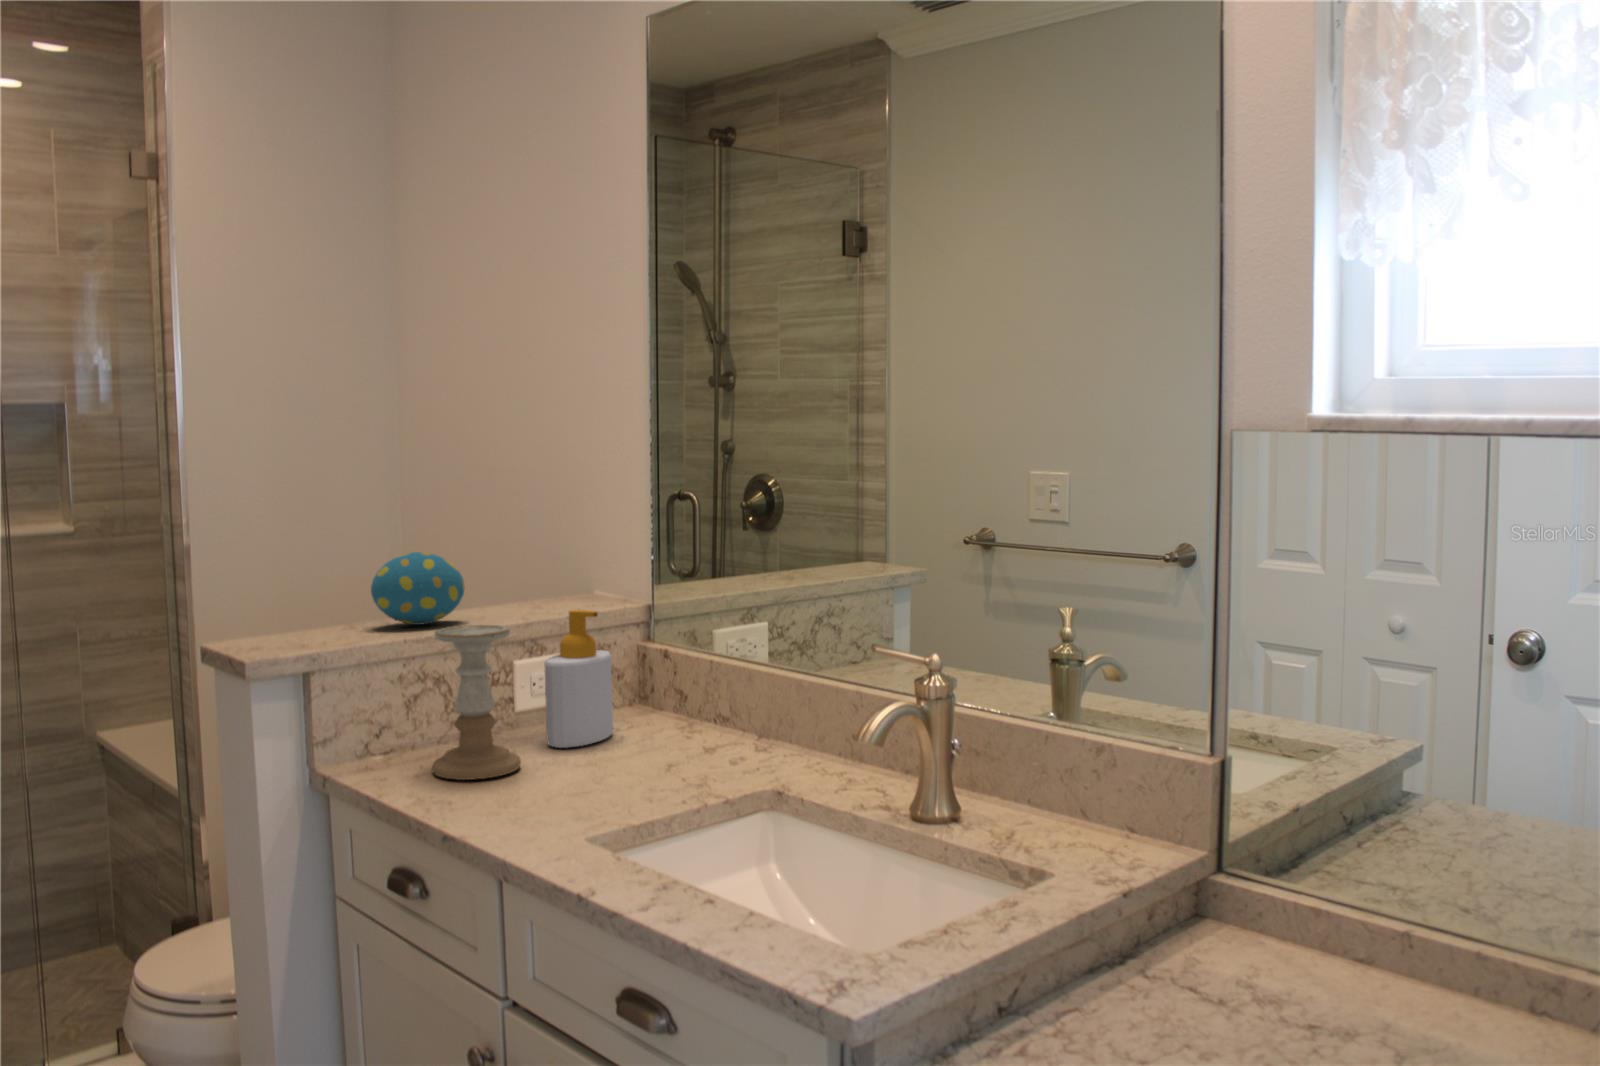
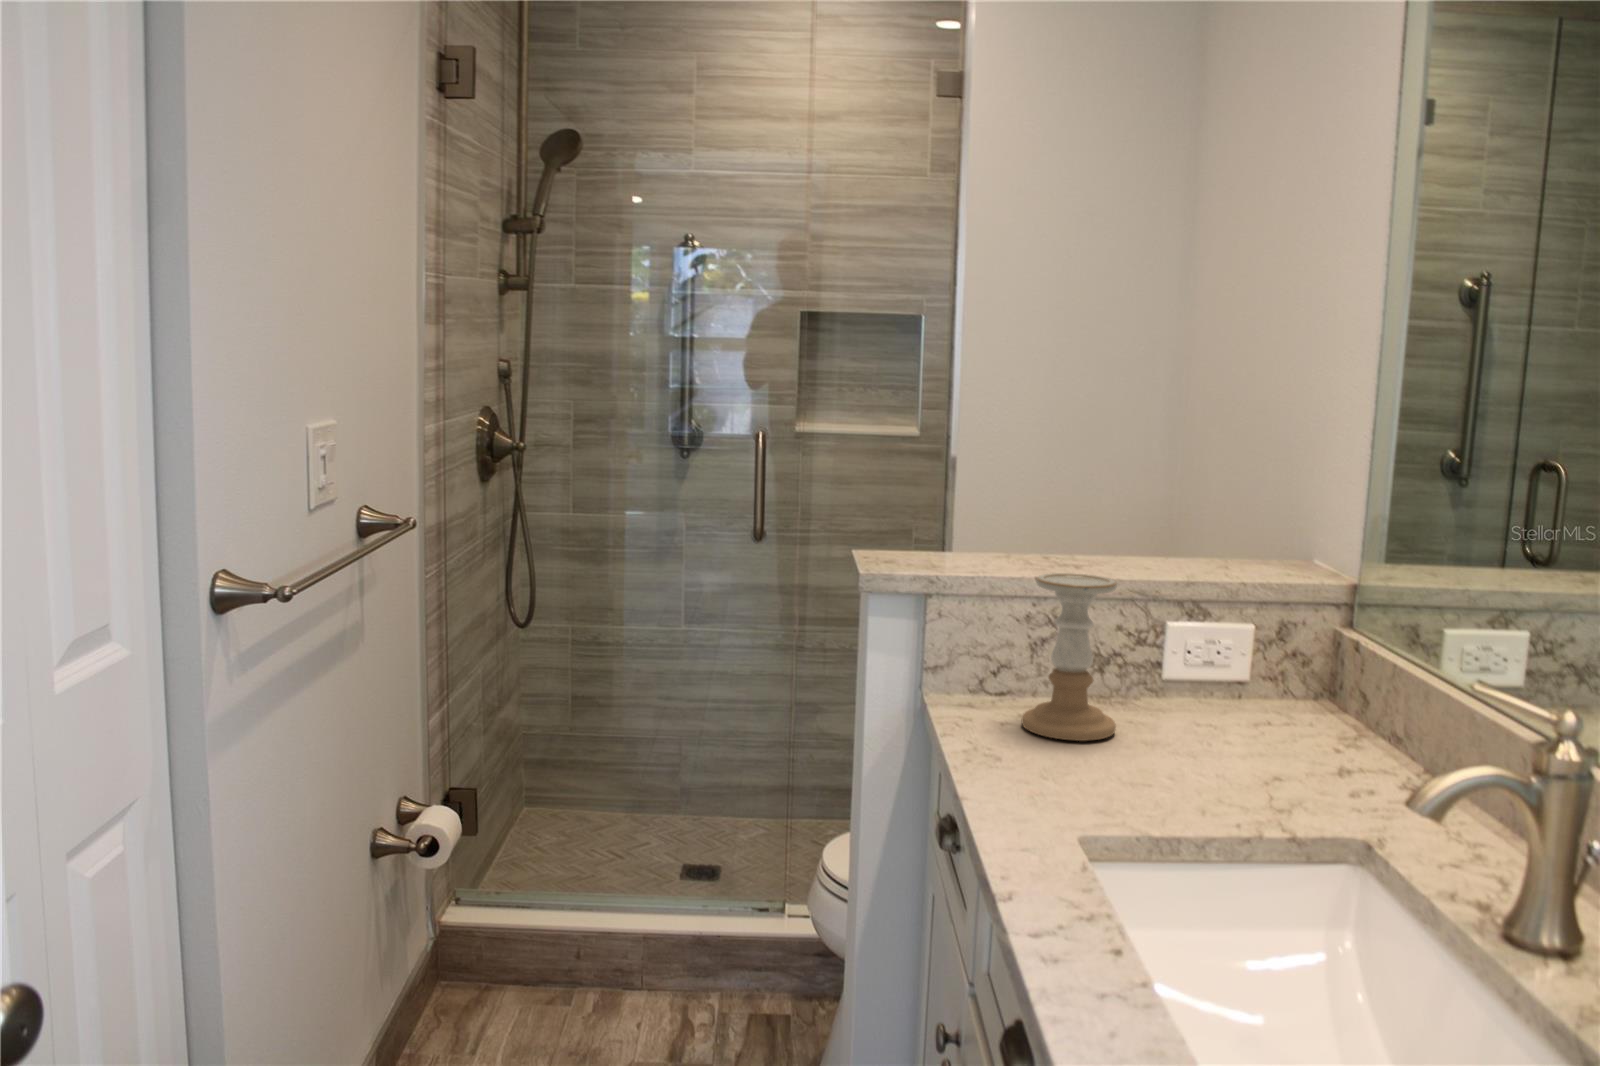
decorative egg: present [371,552,464,625] -> none [1024,491,1126,568]
soap bottle: present [545,610,613,748] -> none [1170,576,1267,731]

